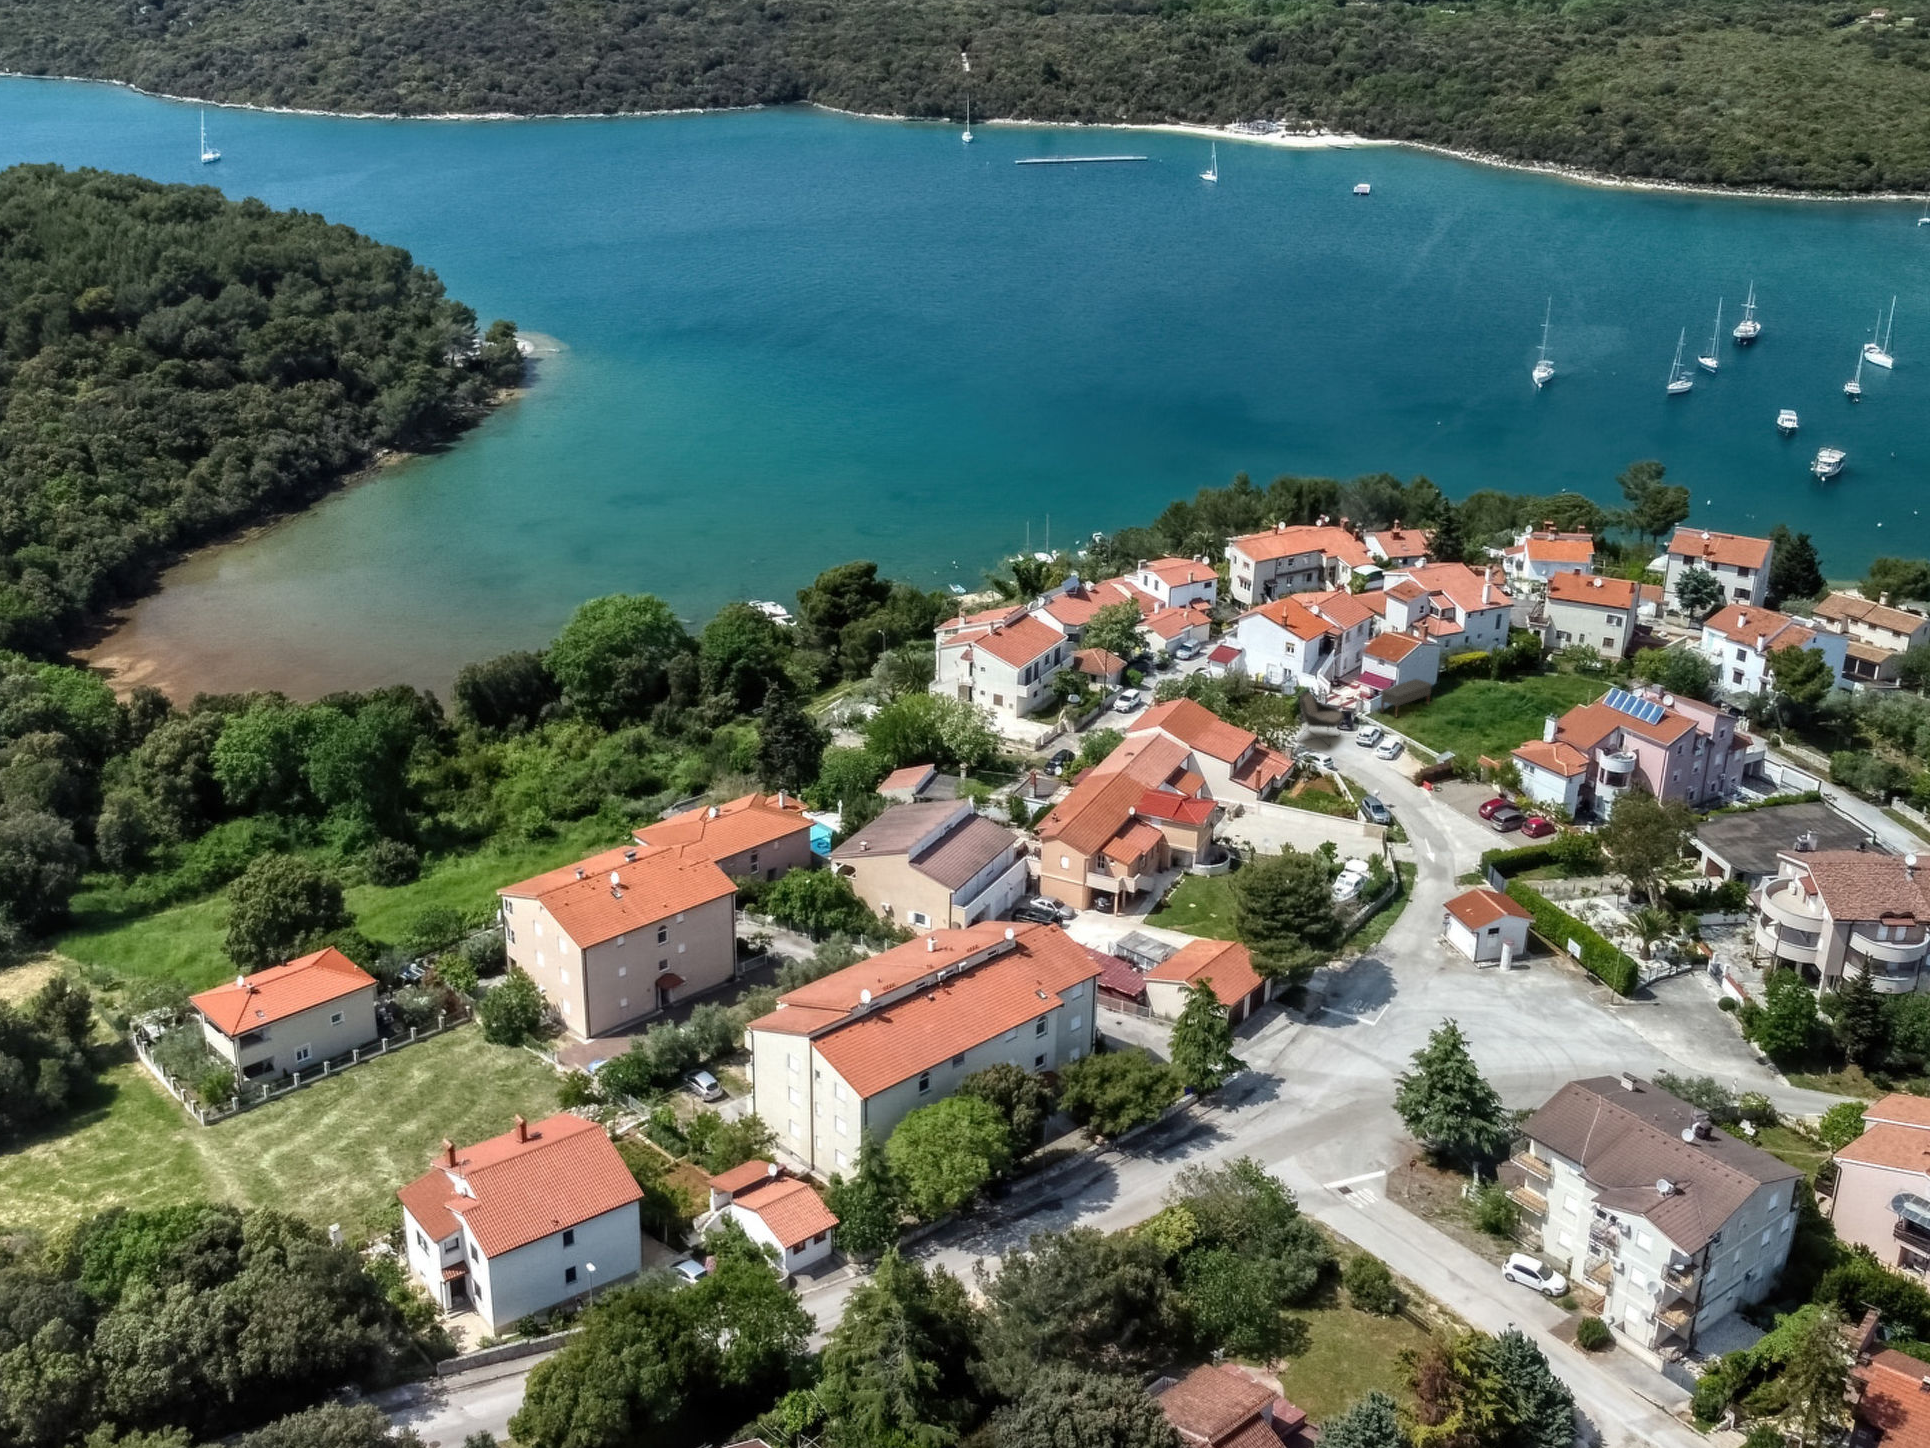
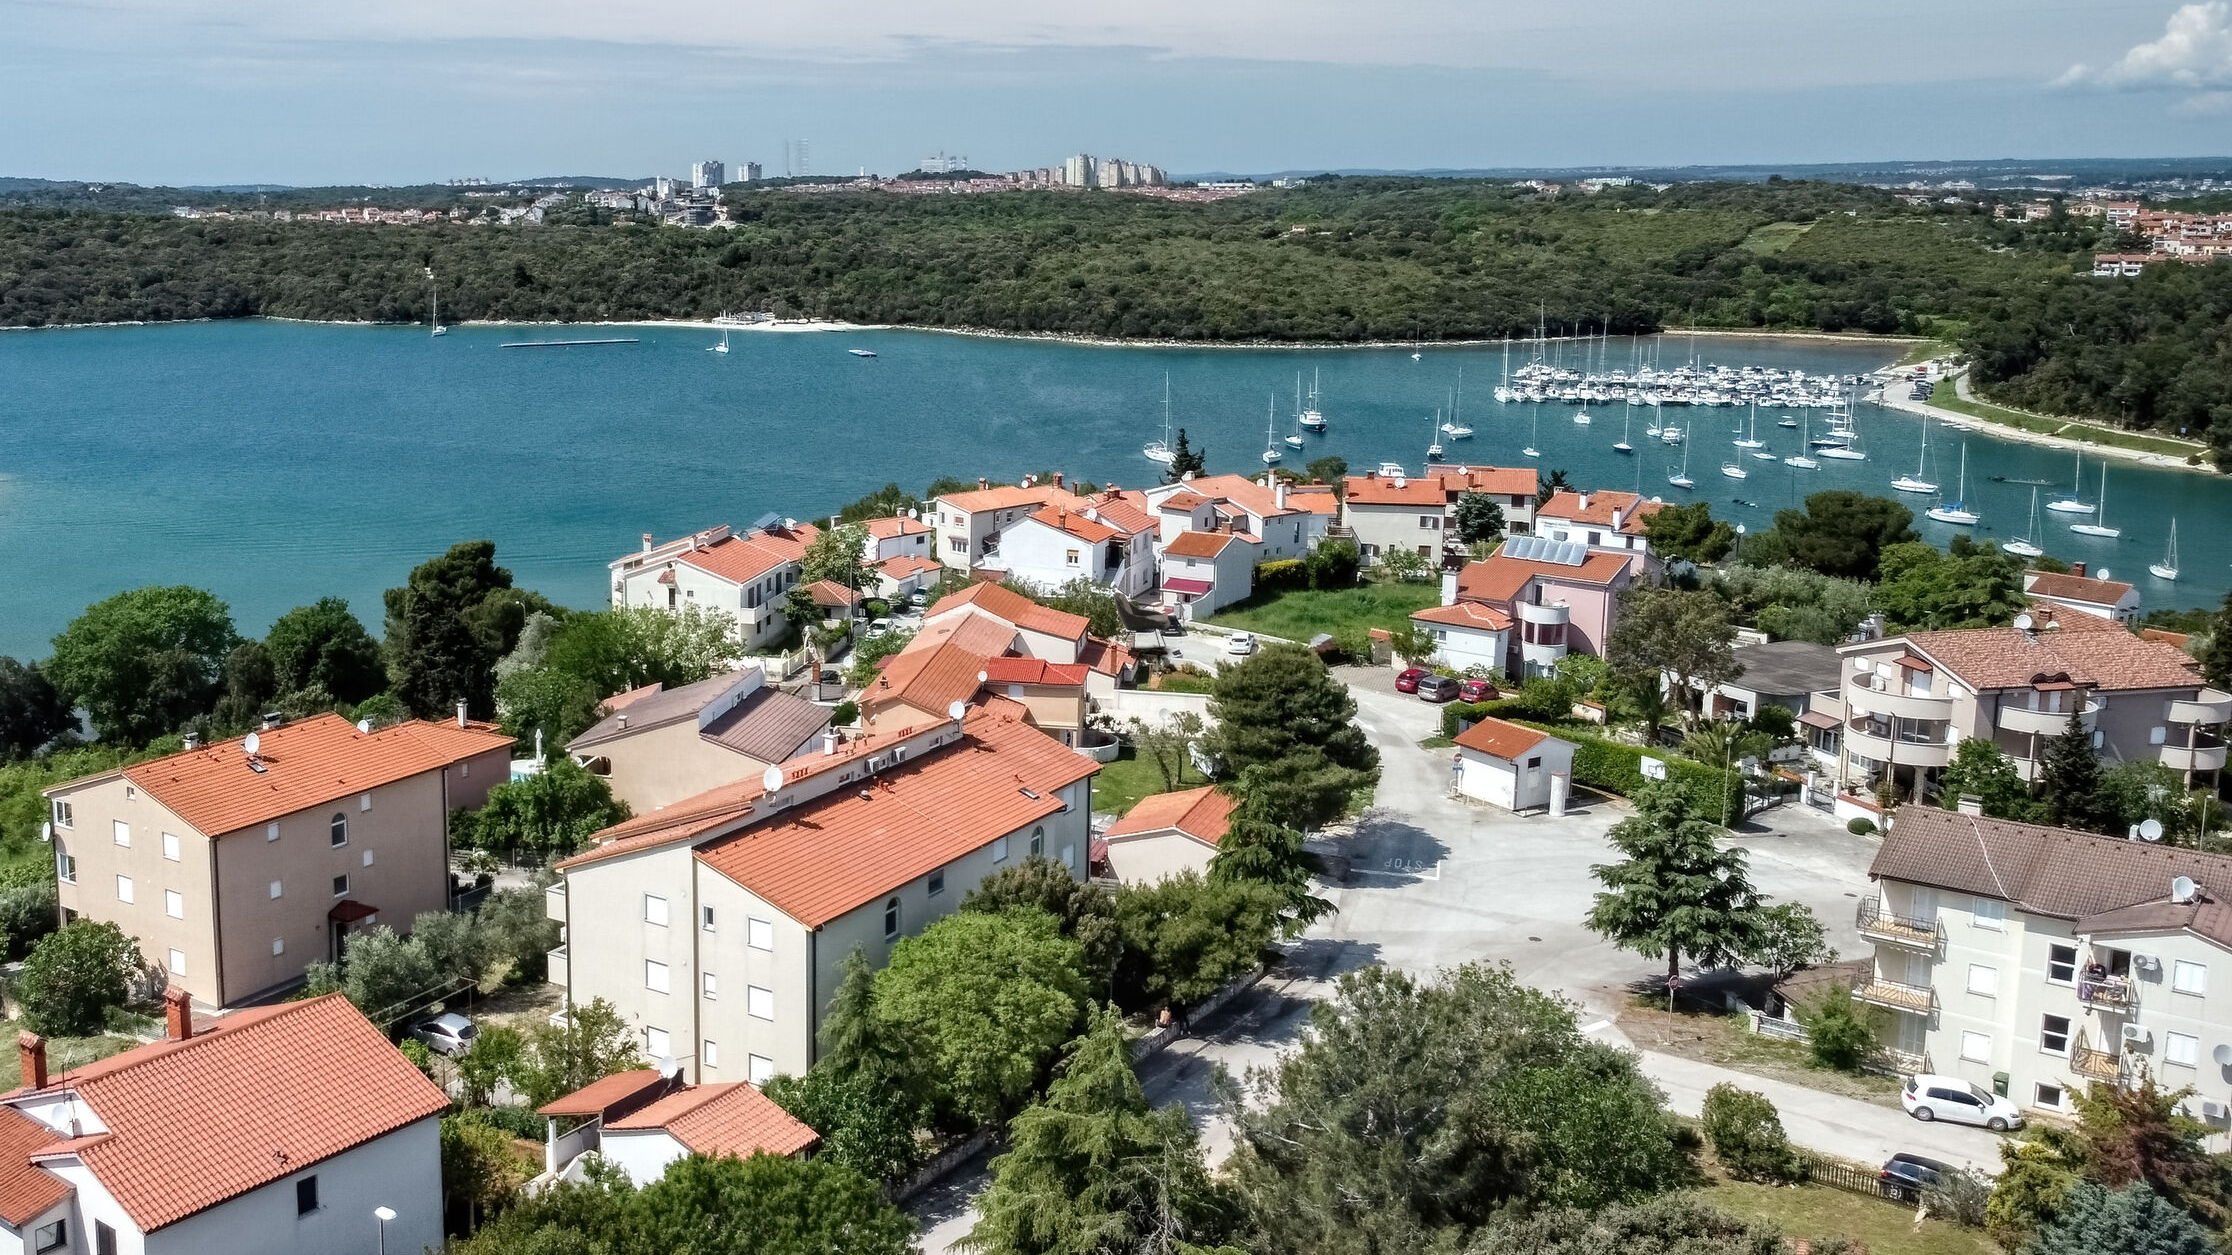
bench: present [1381,679,1432,716] -> none [1198,589,1253,629]

